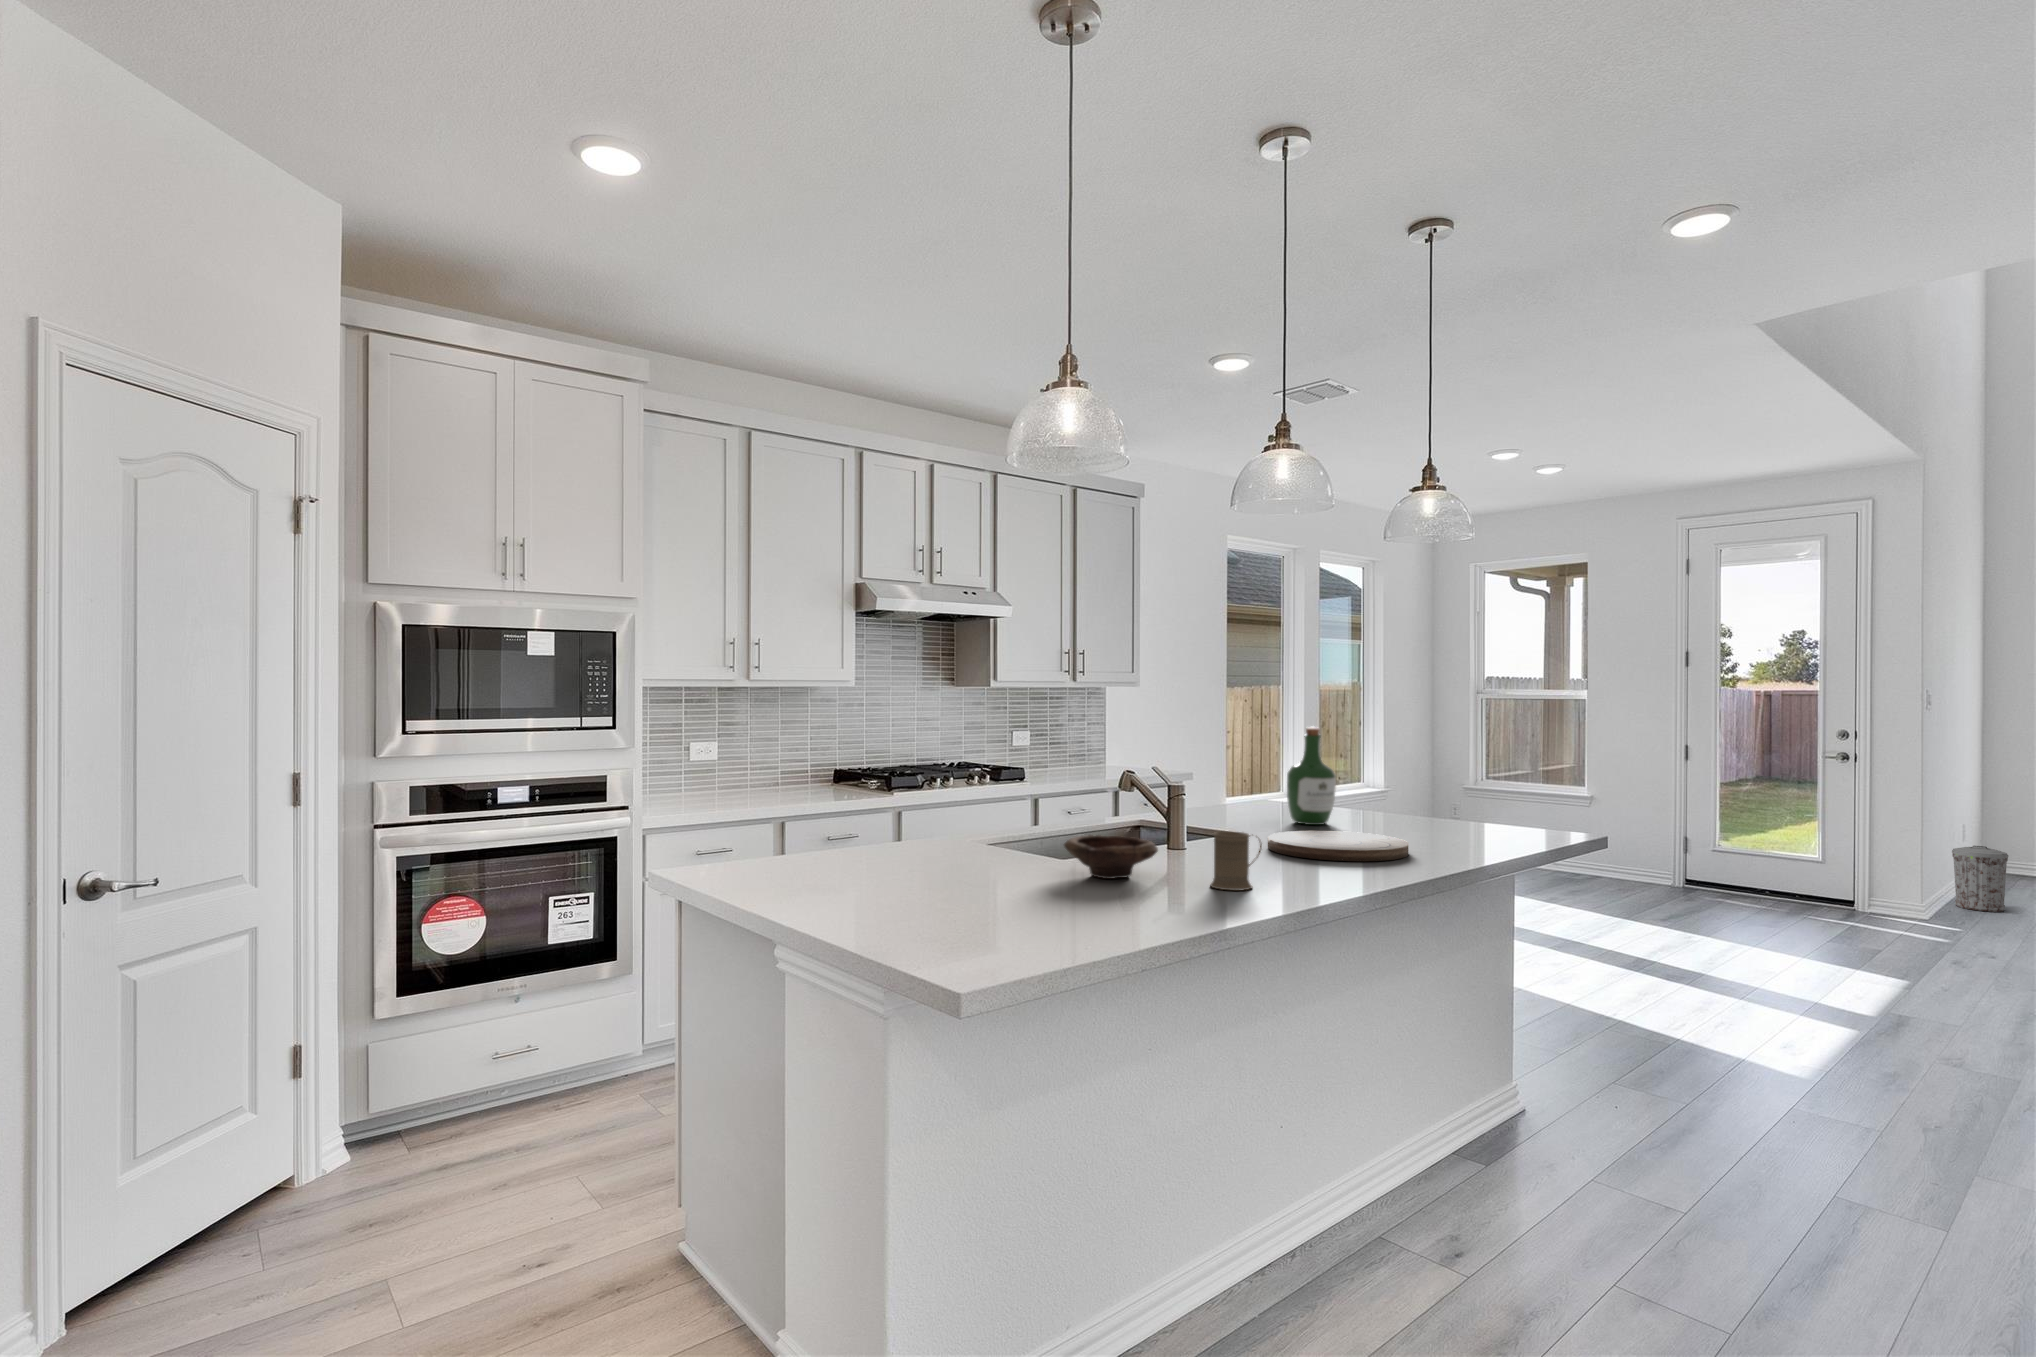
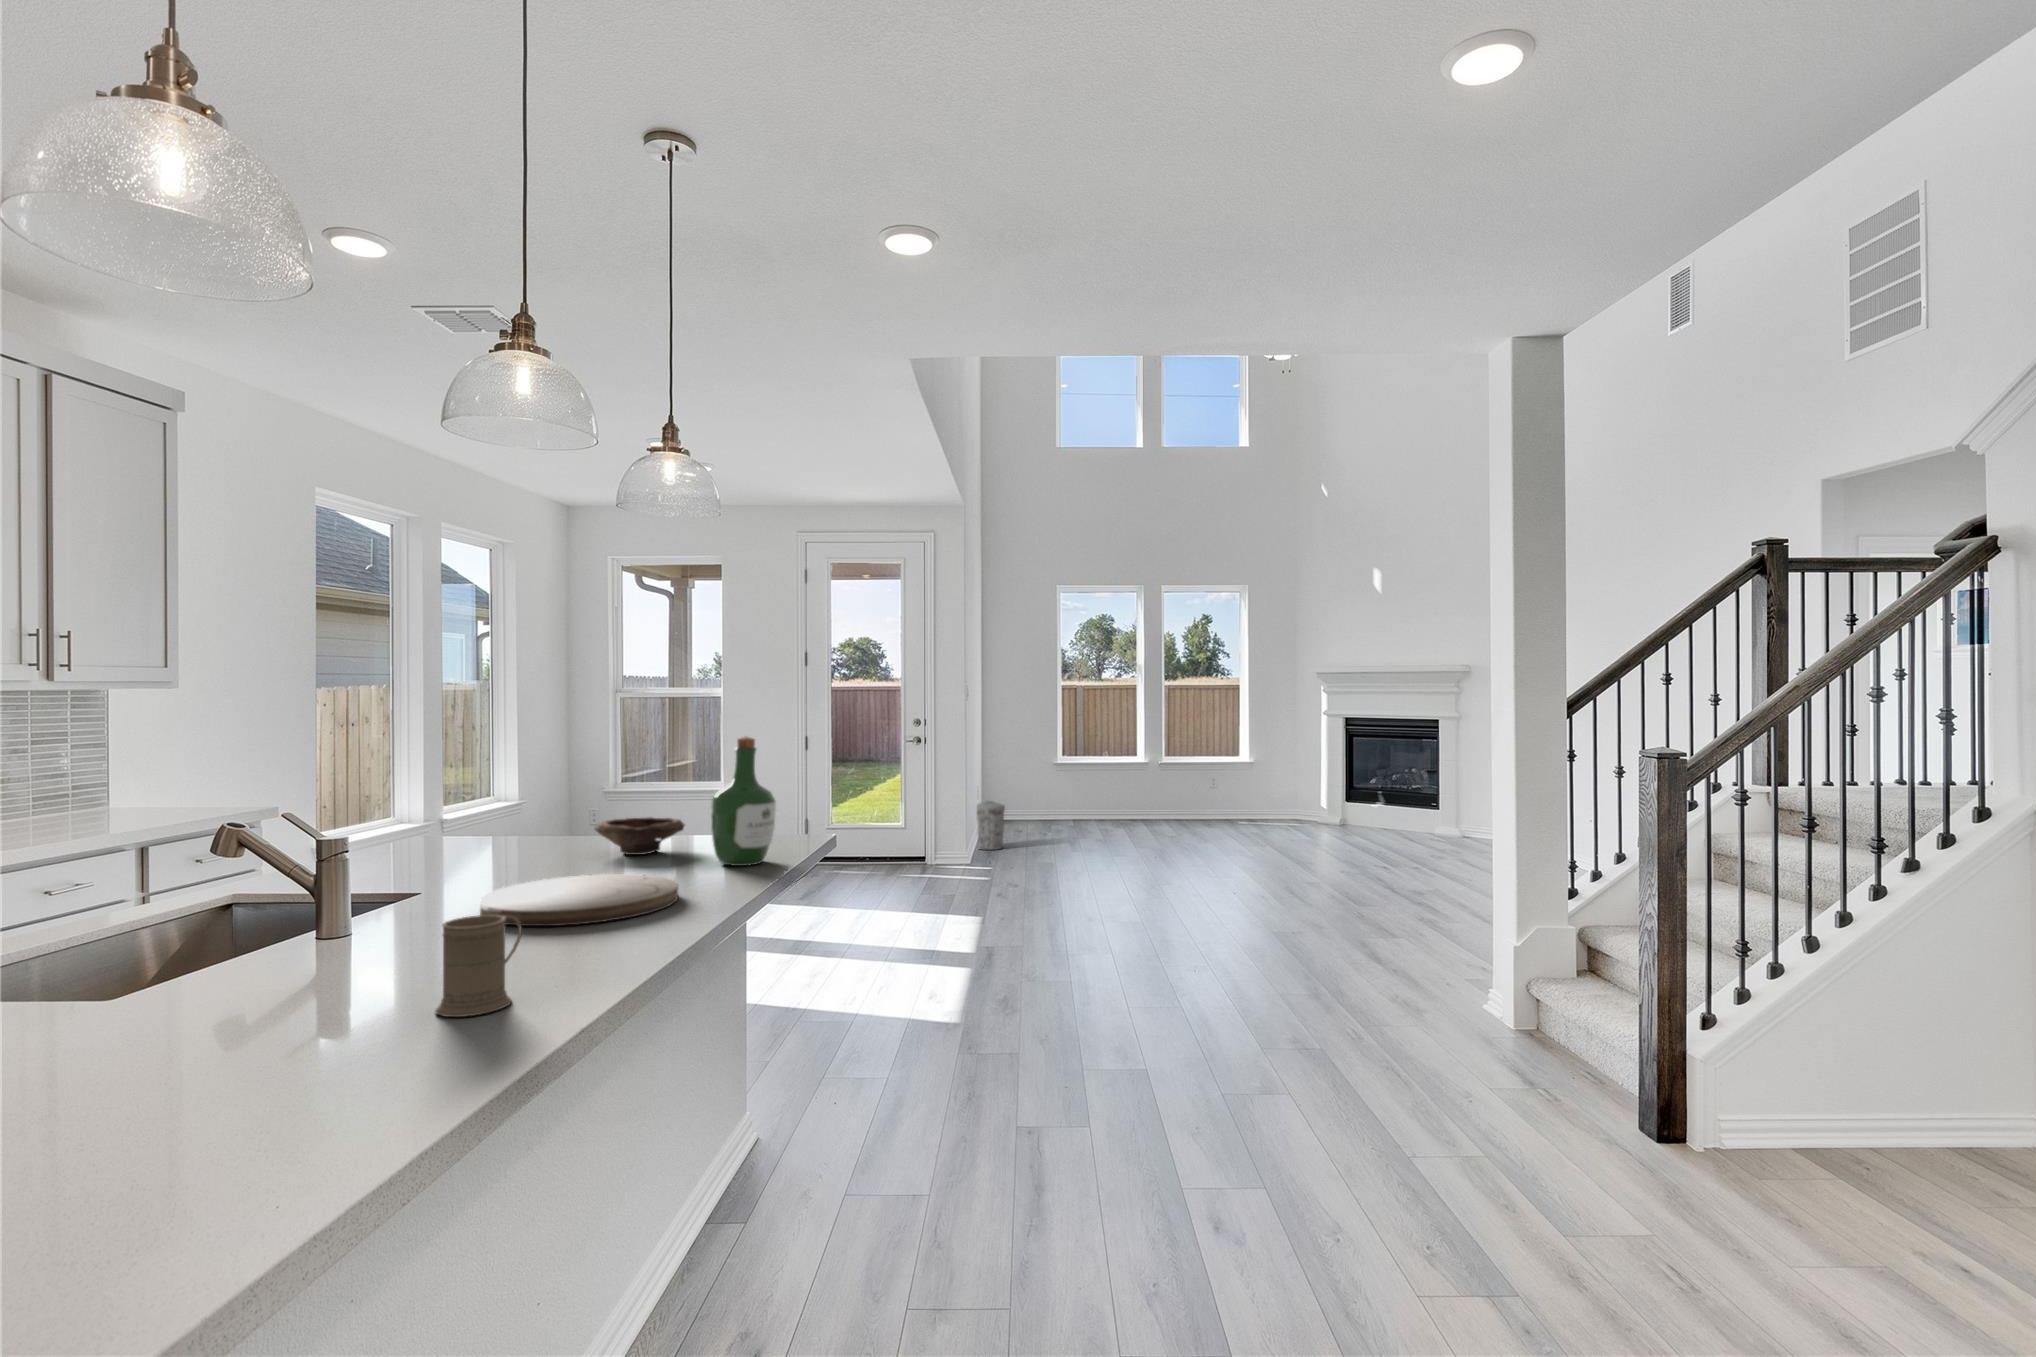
wine bottle: present [1287,726,1336,825] -> present [711,736,776,866]
bowl: present [1064,835,1158,879] -> present [595,817,685,855]

